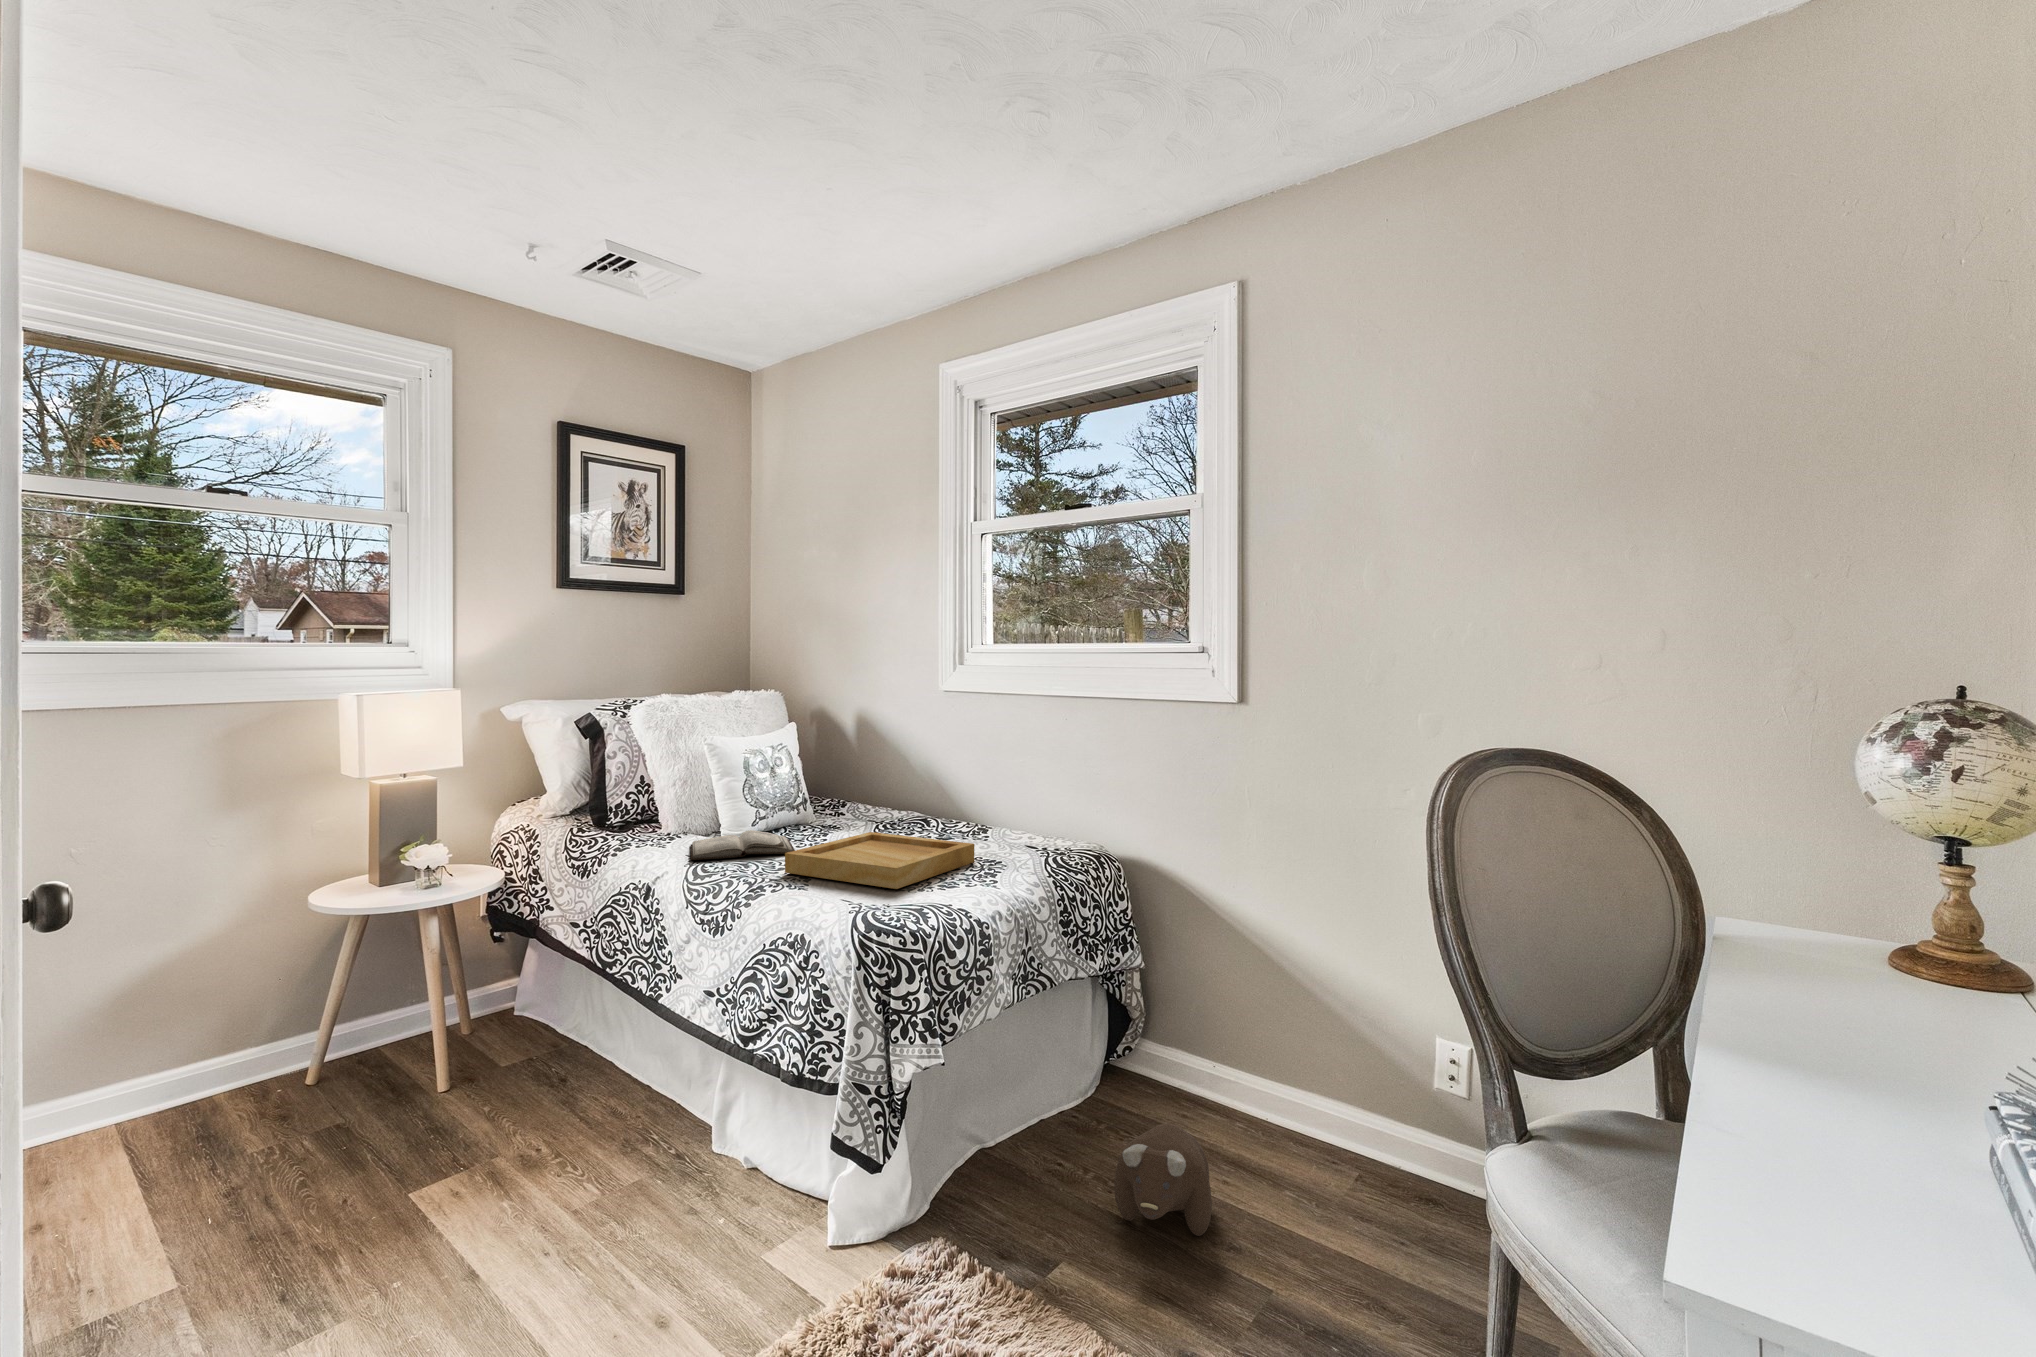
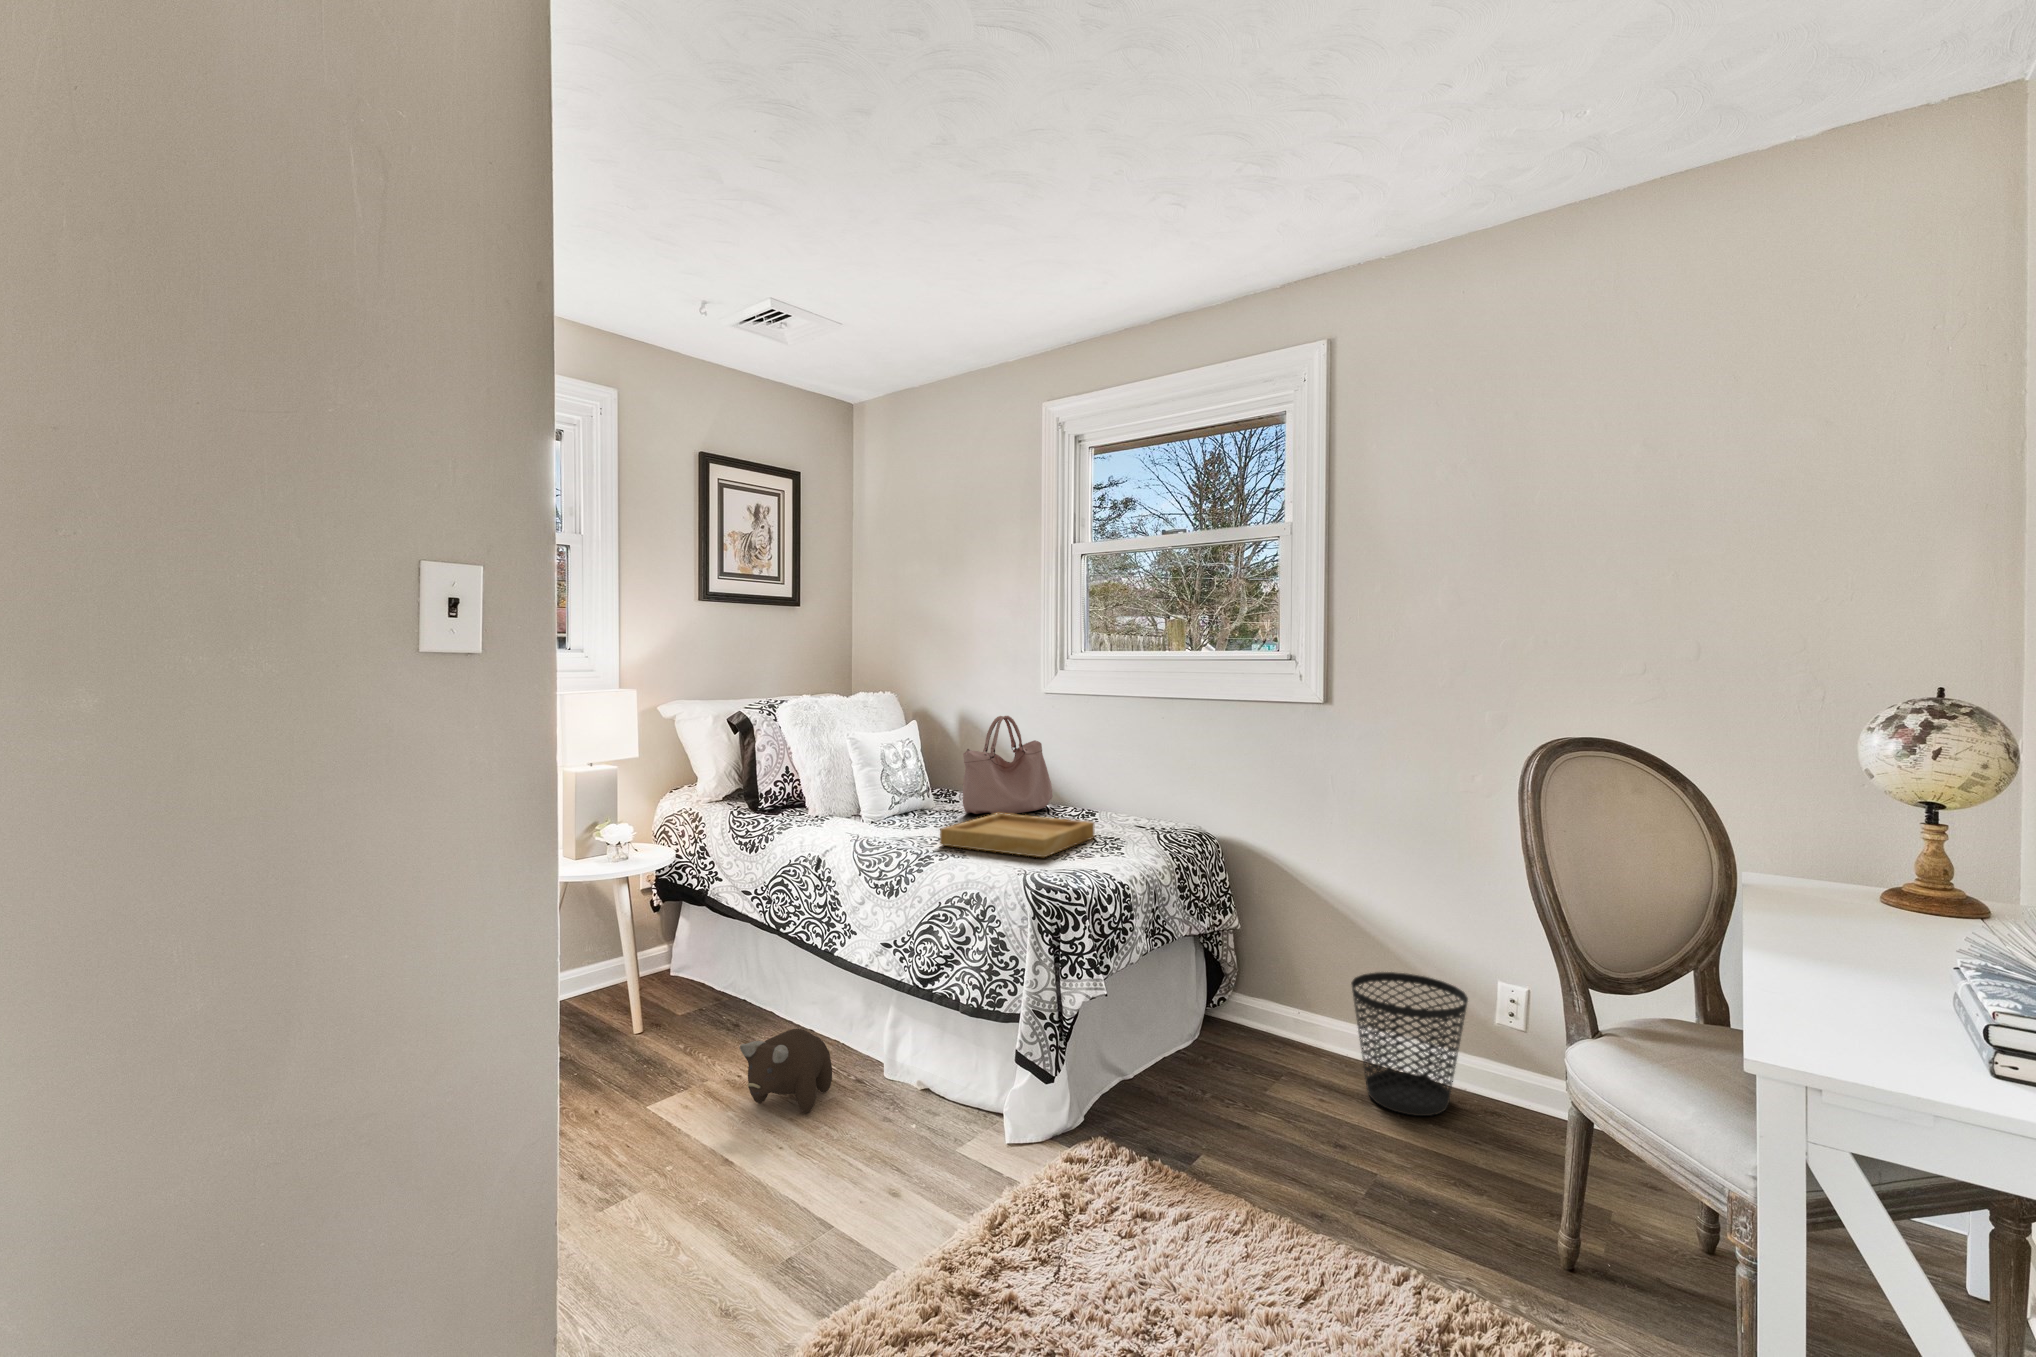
handbag: none [837,718,948,833] -> present [963,716,1053,814]
diary: present [691,830,795,860] -> none [842,812,938,835]
wastebasket: none [1262,1024,1397,1203] -> present [1351,972,1468,1116]
plush toy: present [1115,1123,1212,1236] -> present [740,1029,832,1113]

